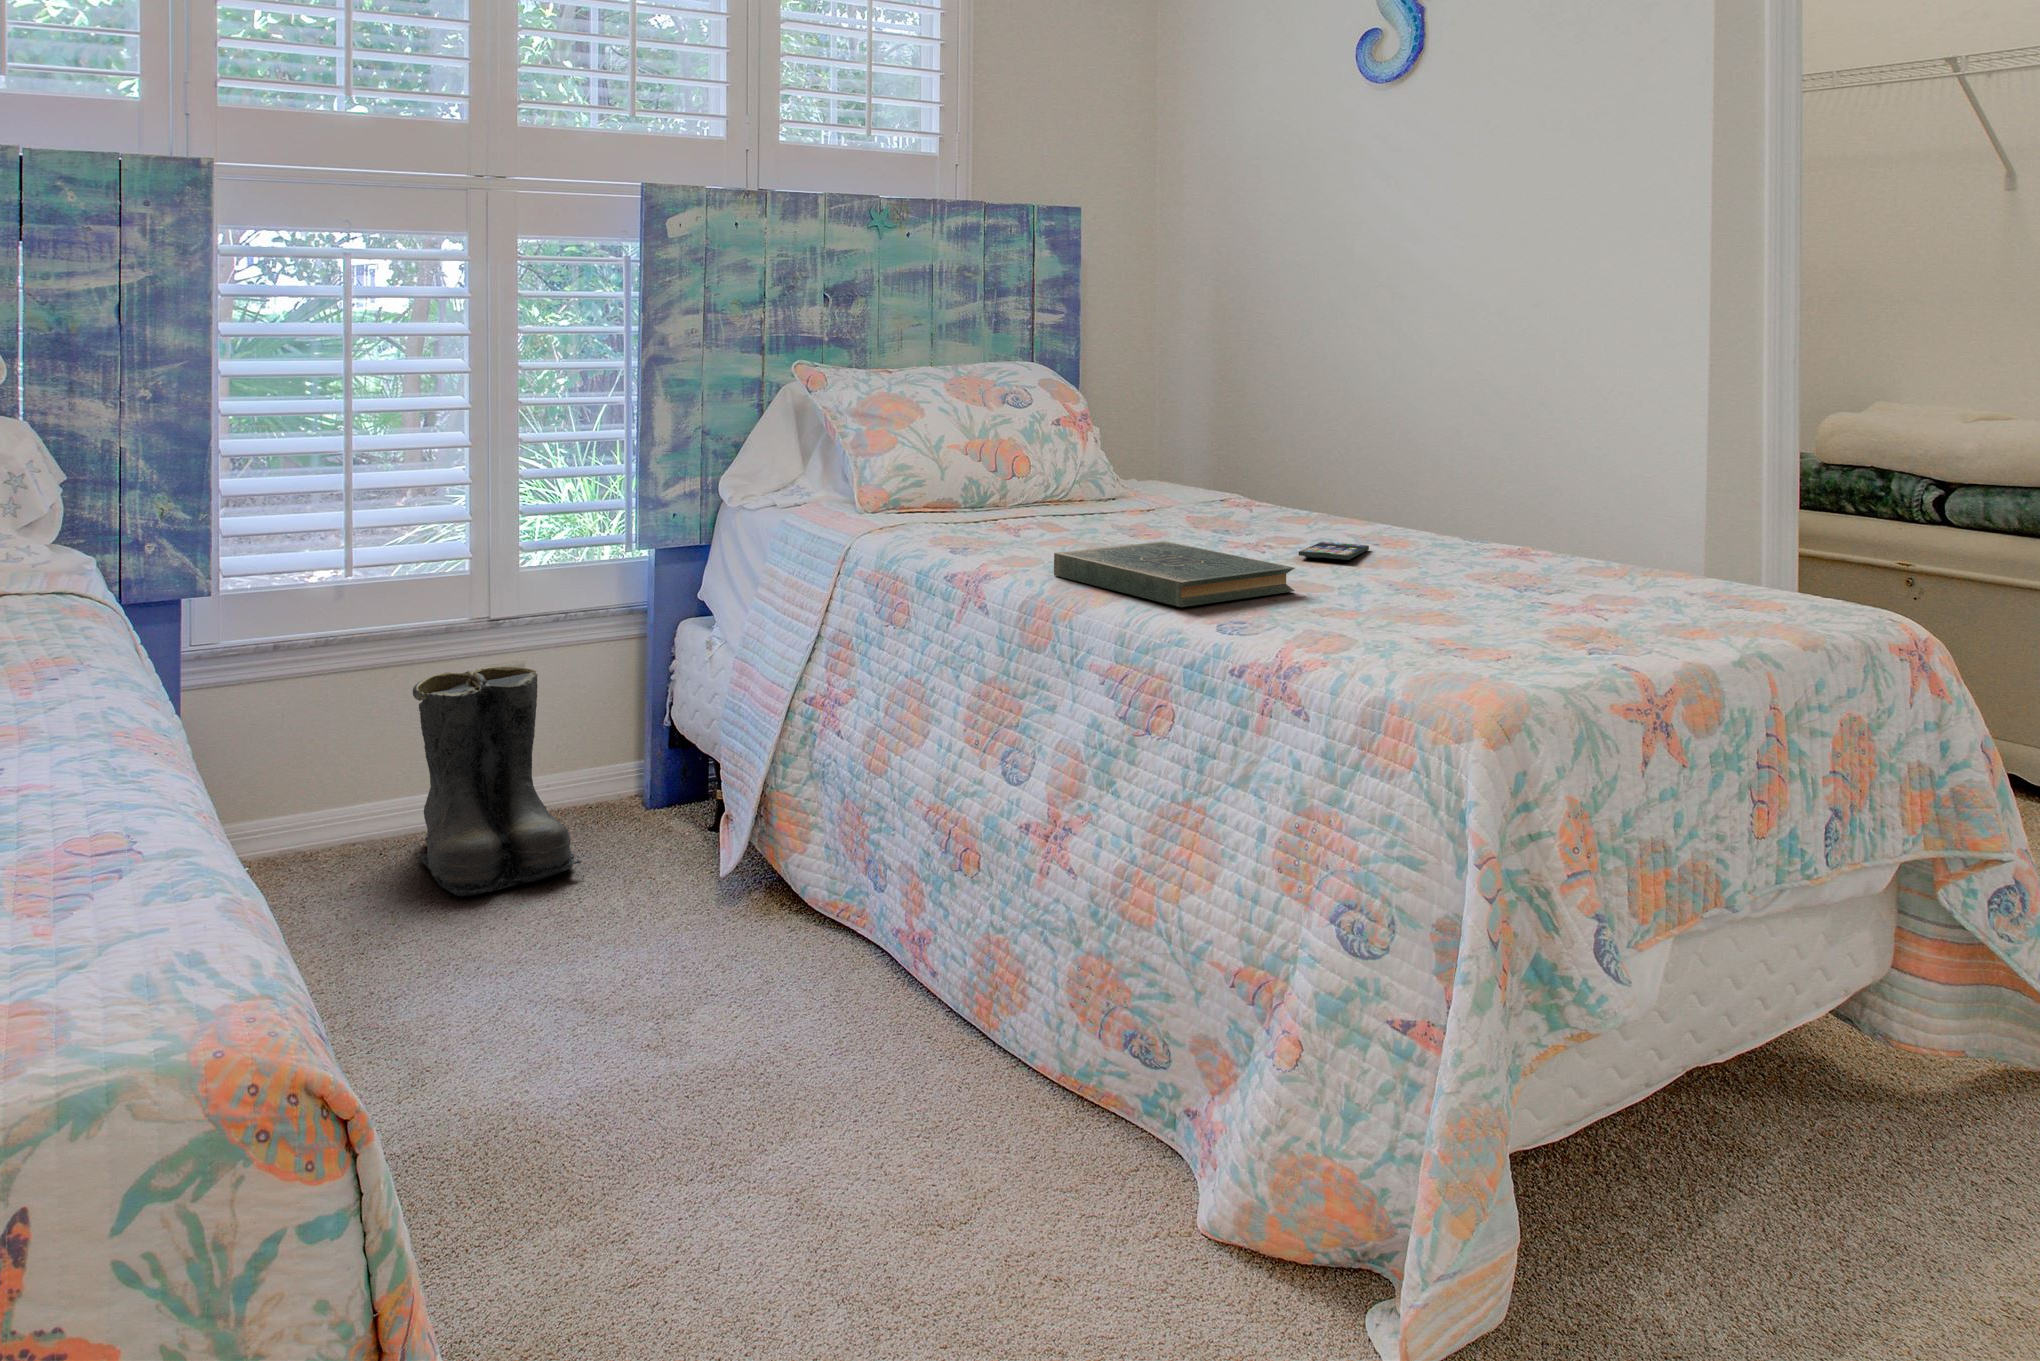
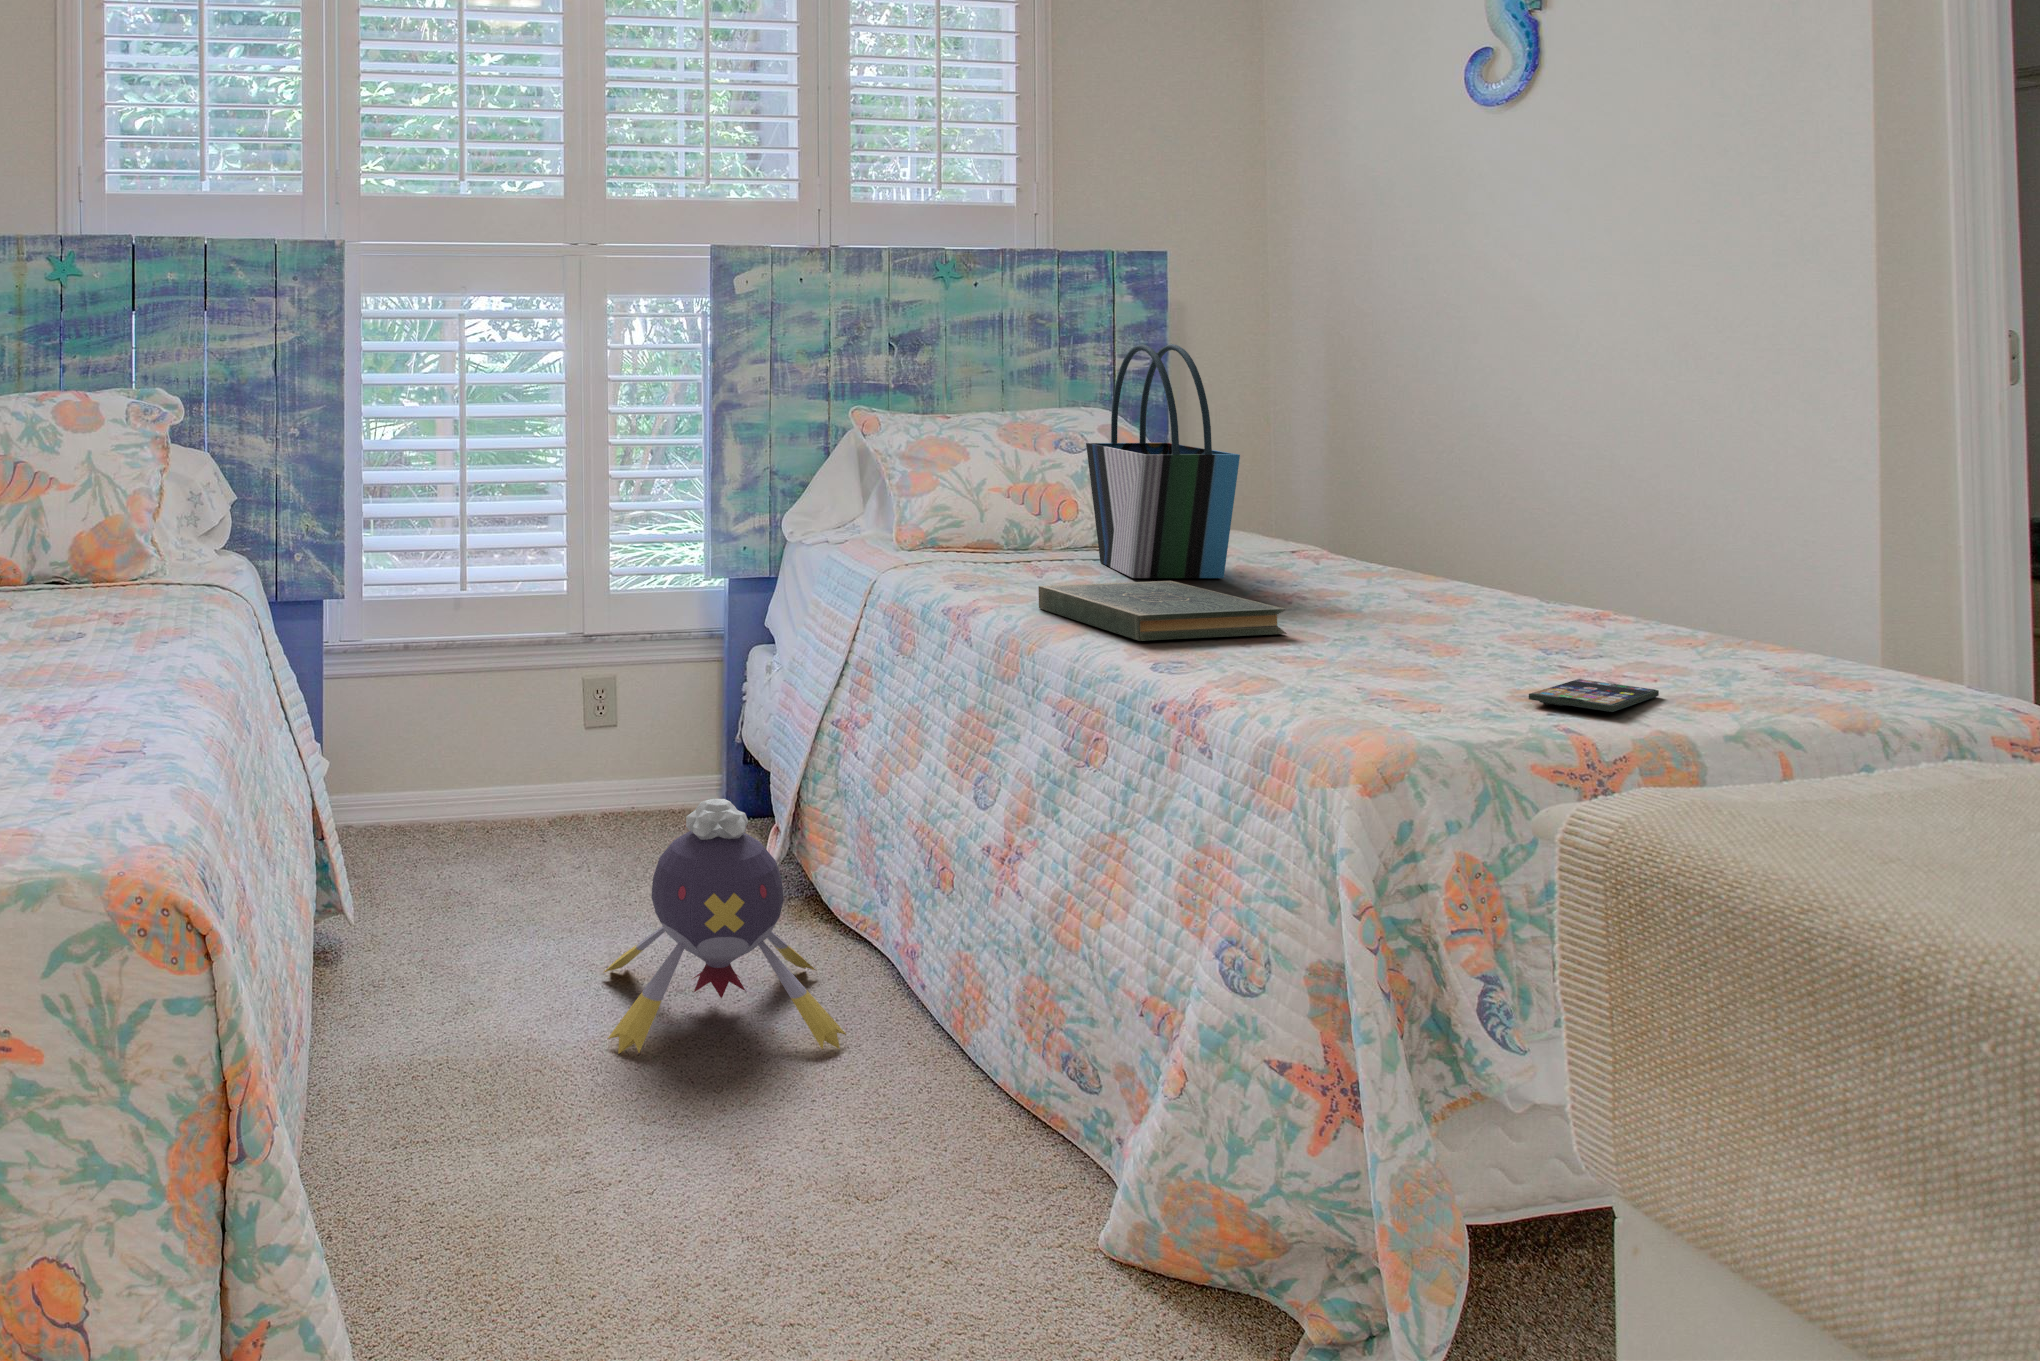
tote bag: none [1044,307,1211,537] -> present [1086,344,1240,578]
smartphone: present [1299,542,1369,560] -> present [1529,679,1659,712]
boots: present [413,667,582,897] -> none [508,677,643,873]
plush toy: none [588,799,876,1100] -> present [603,799,846,1053]

